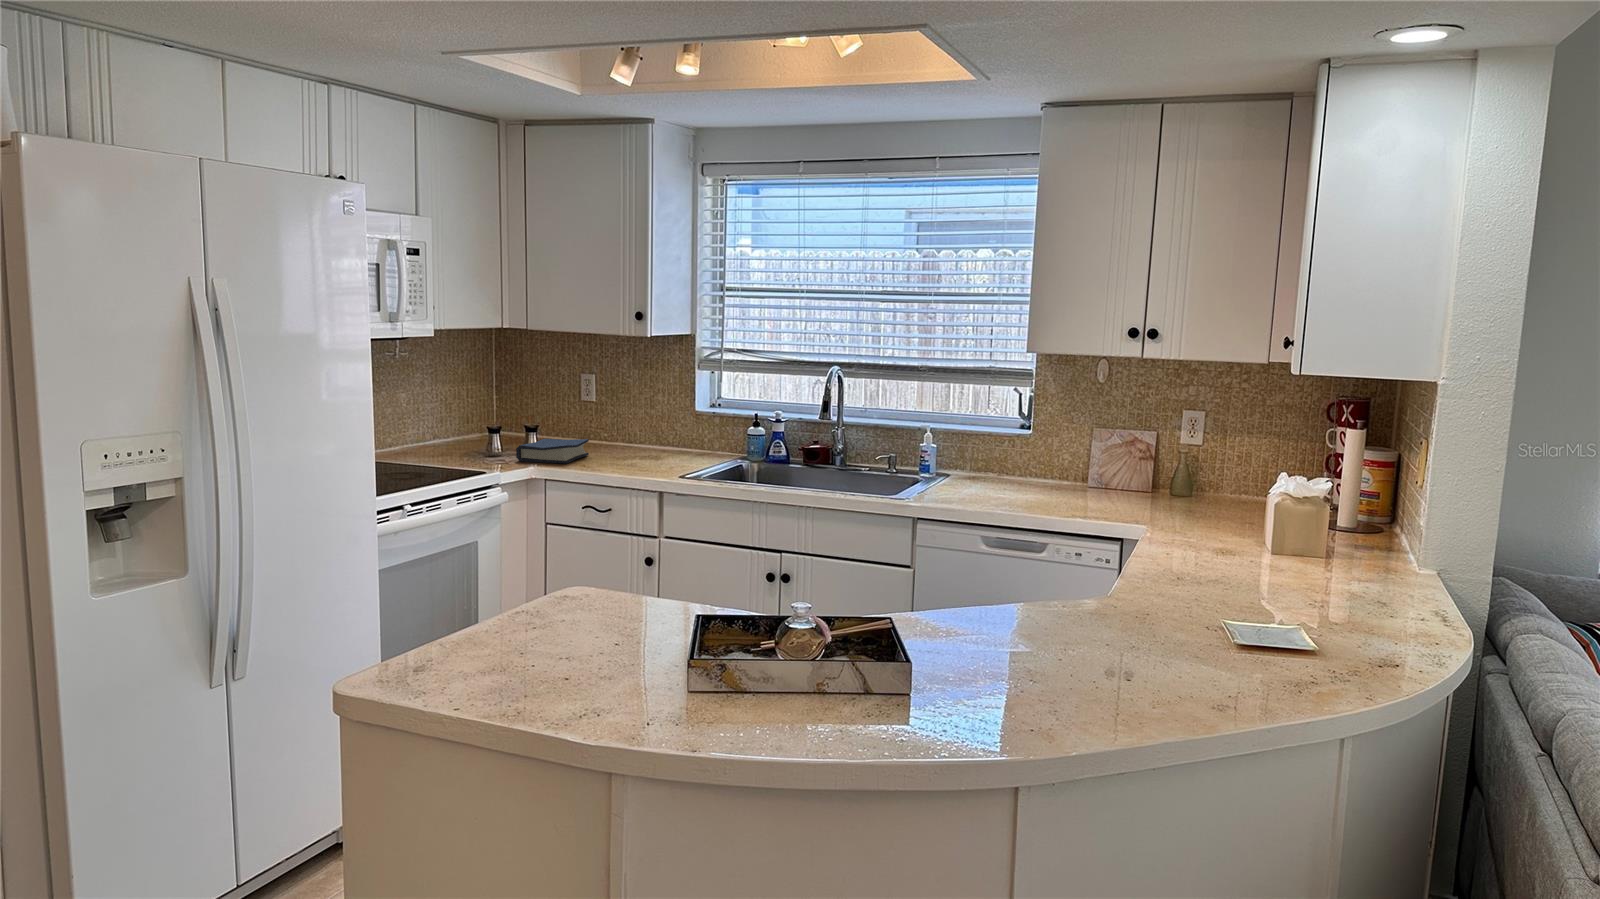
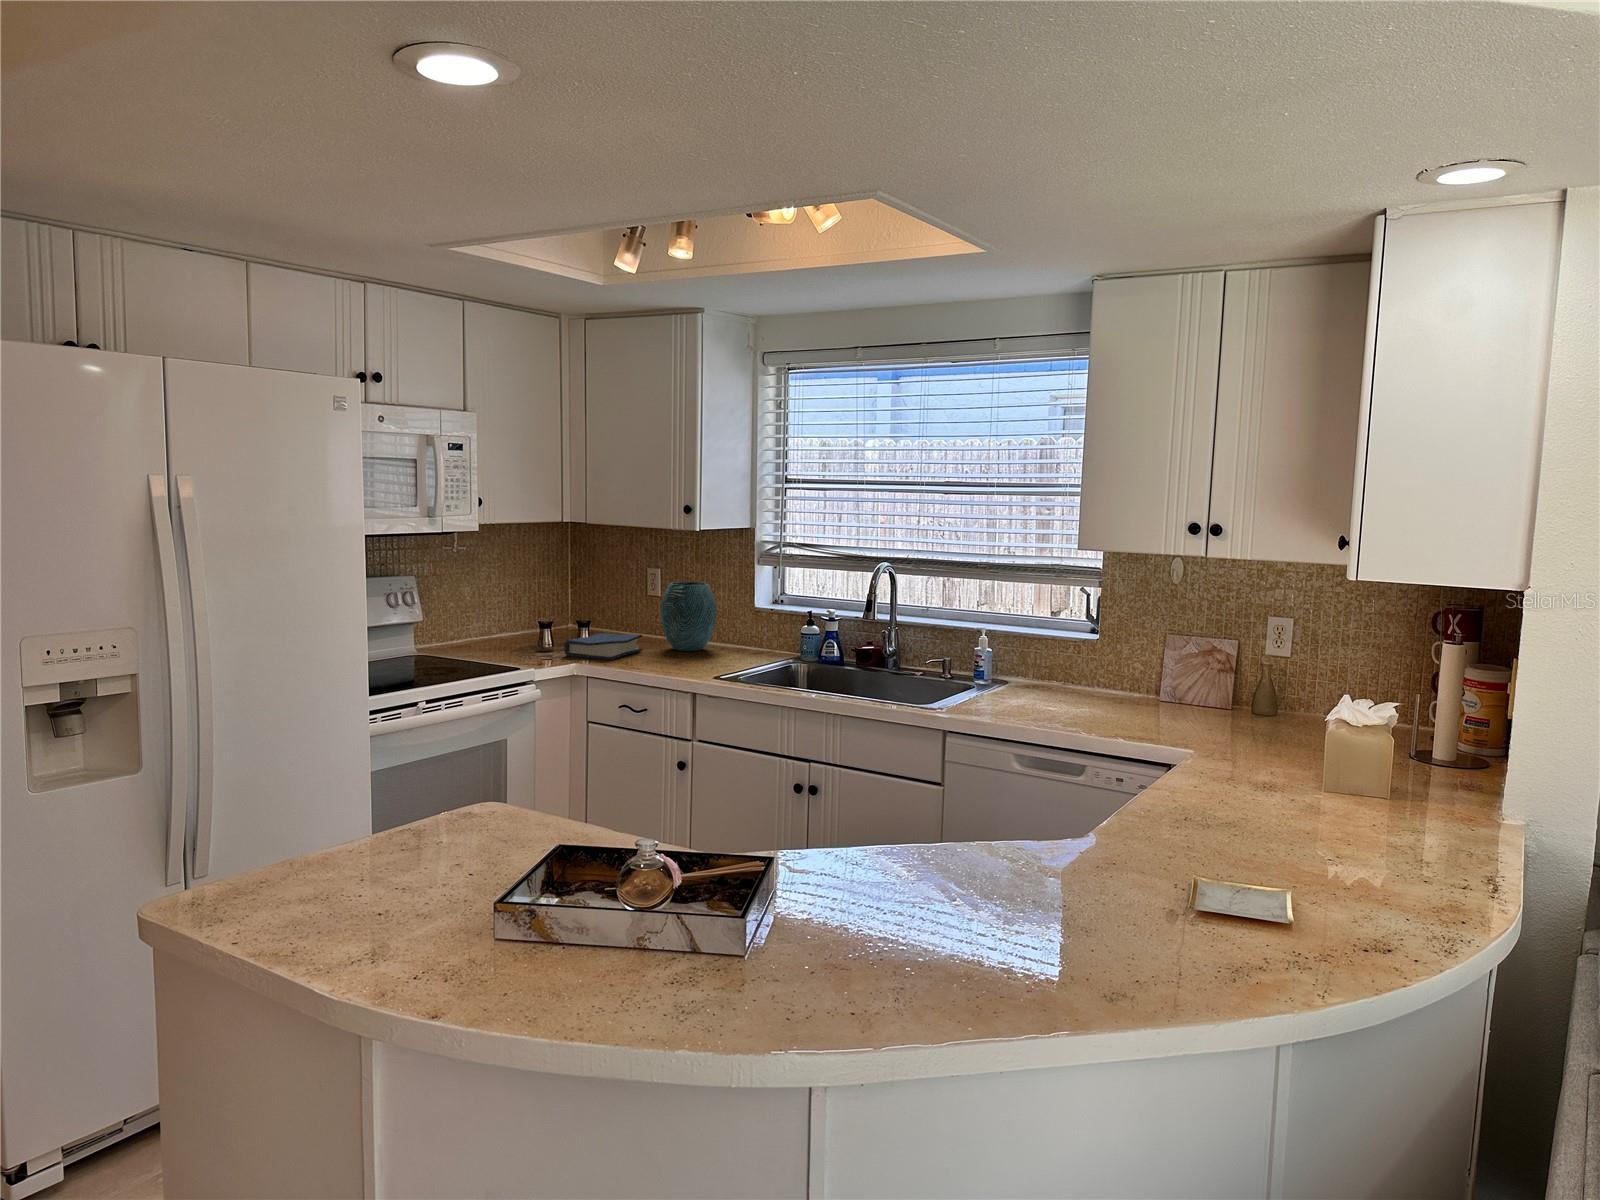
vase: none [604,387,659,455] -> present [661,582,717,651]

